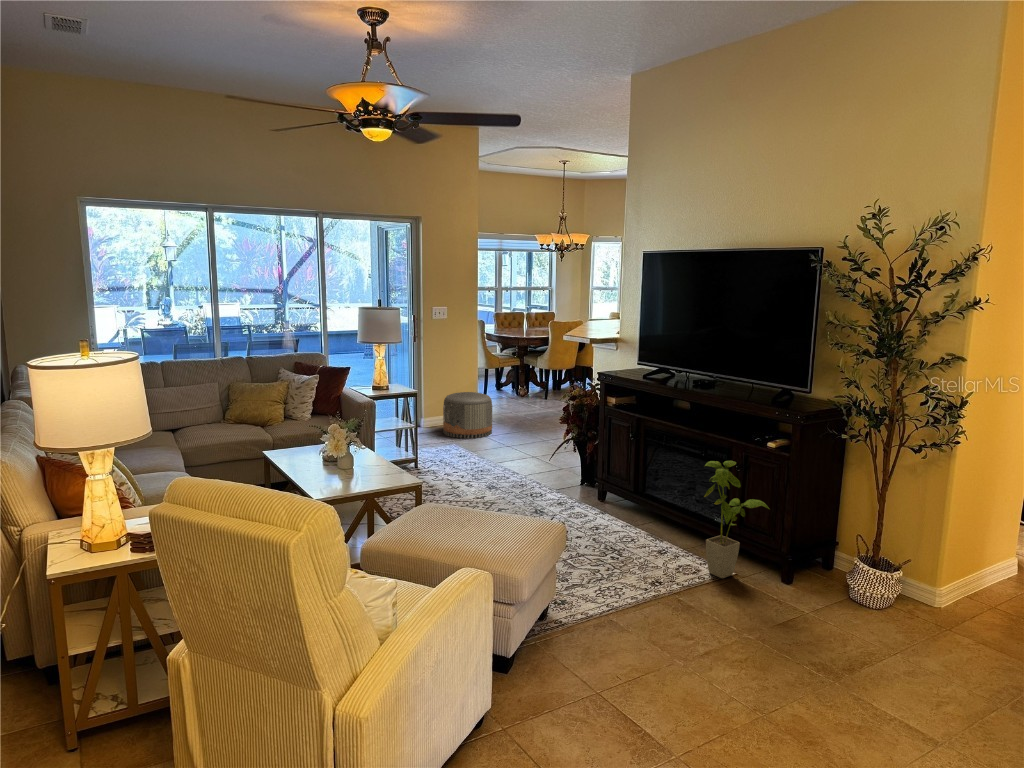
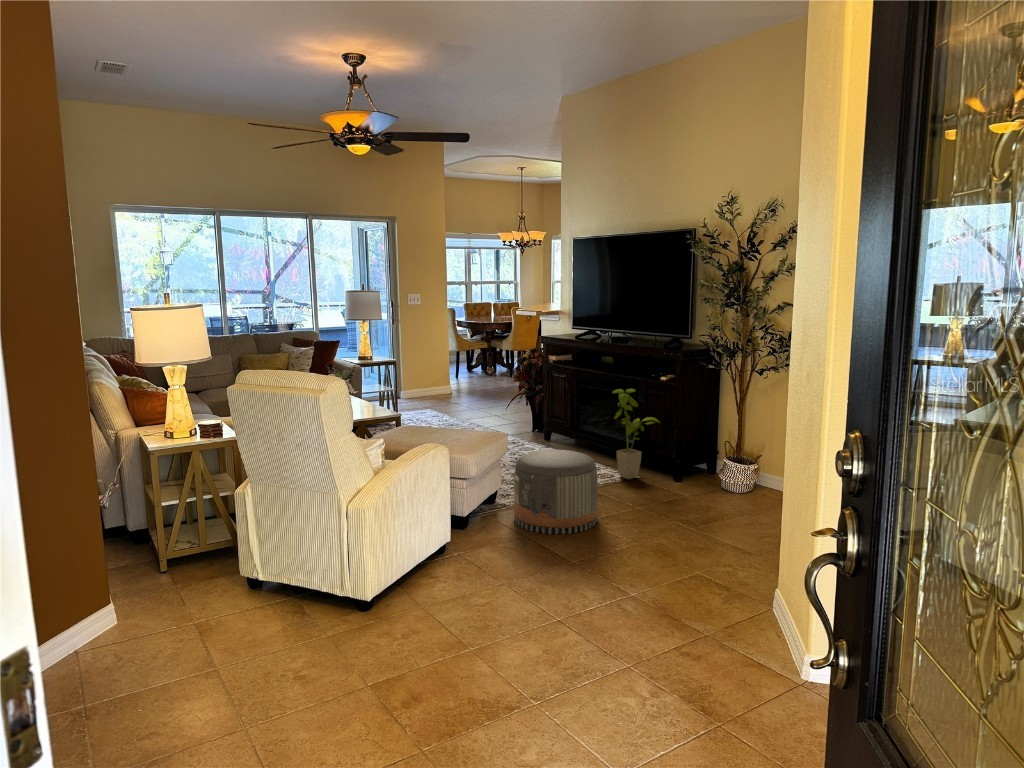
pouf: present [443,392,492,438] -> present [514,450,598,534]

